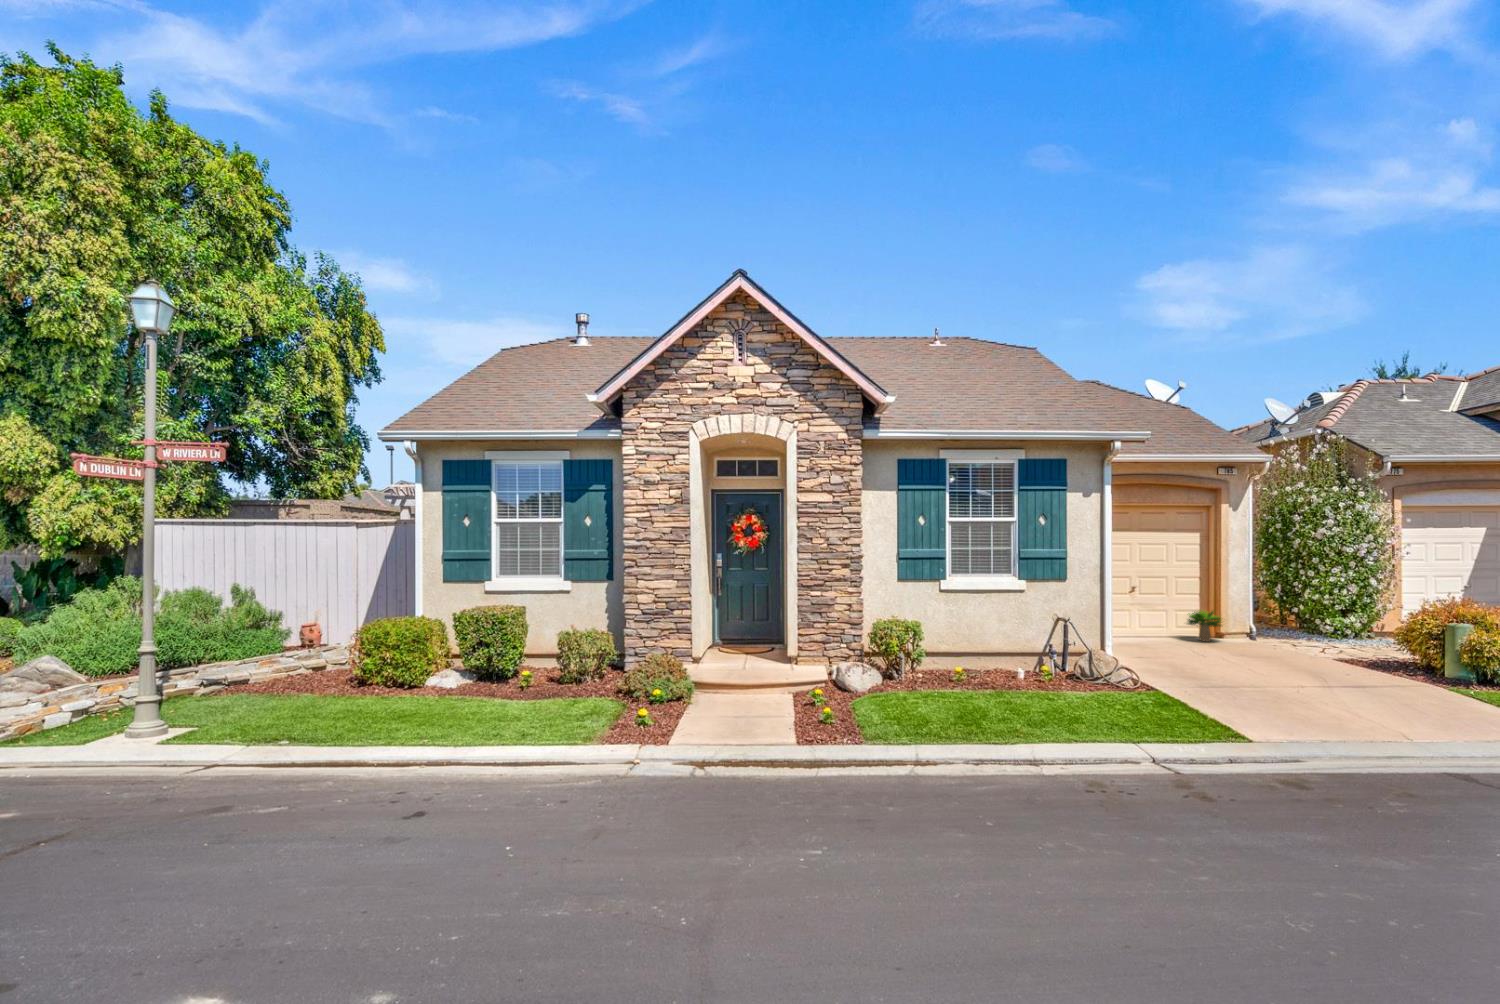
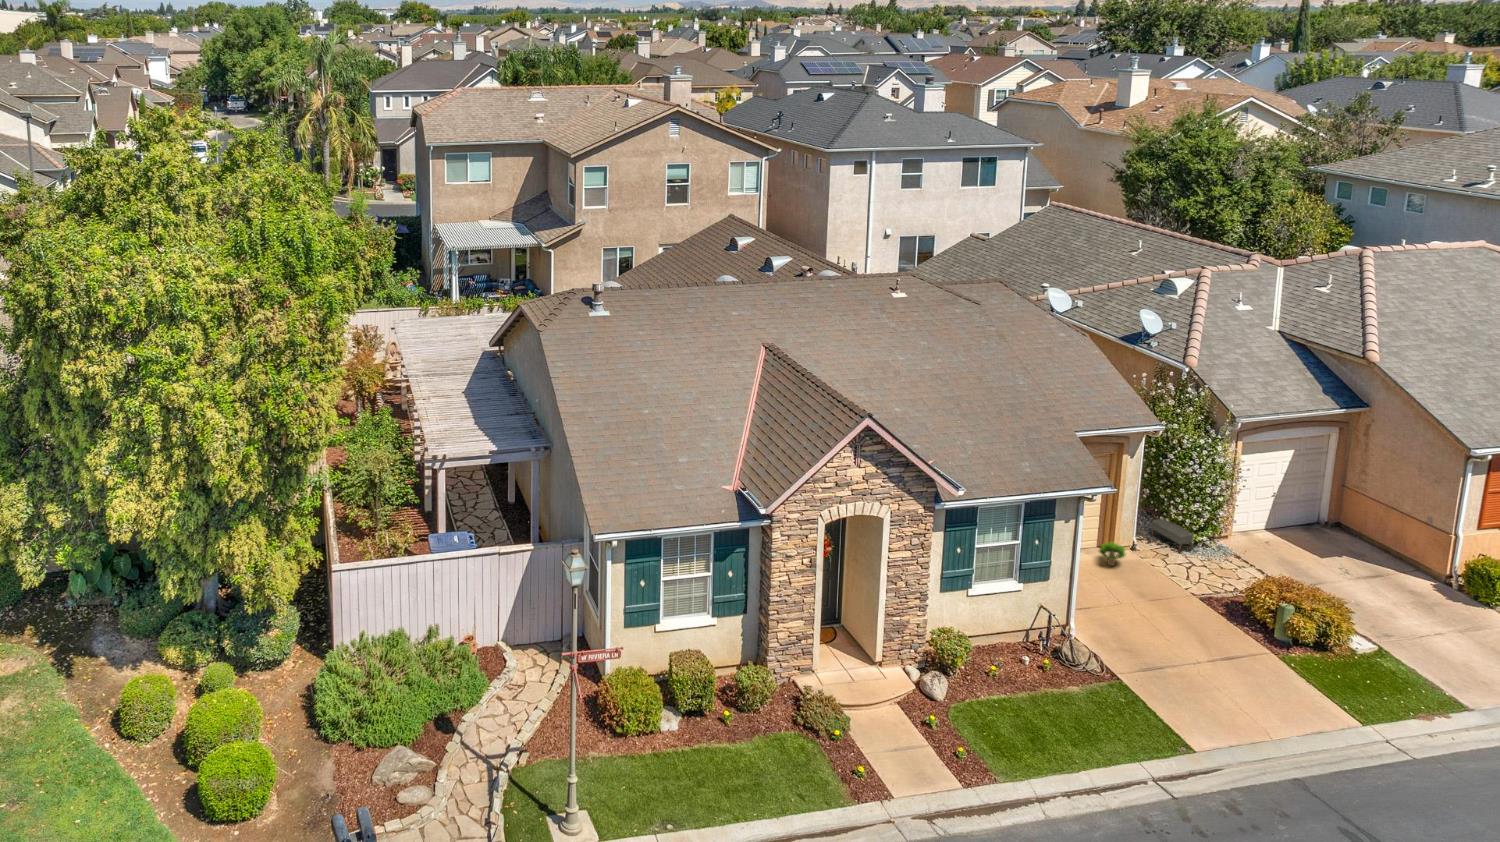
bench: none [1273,608,1337,640] -> present [1151,519,1194,553]

